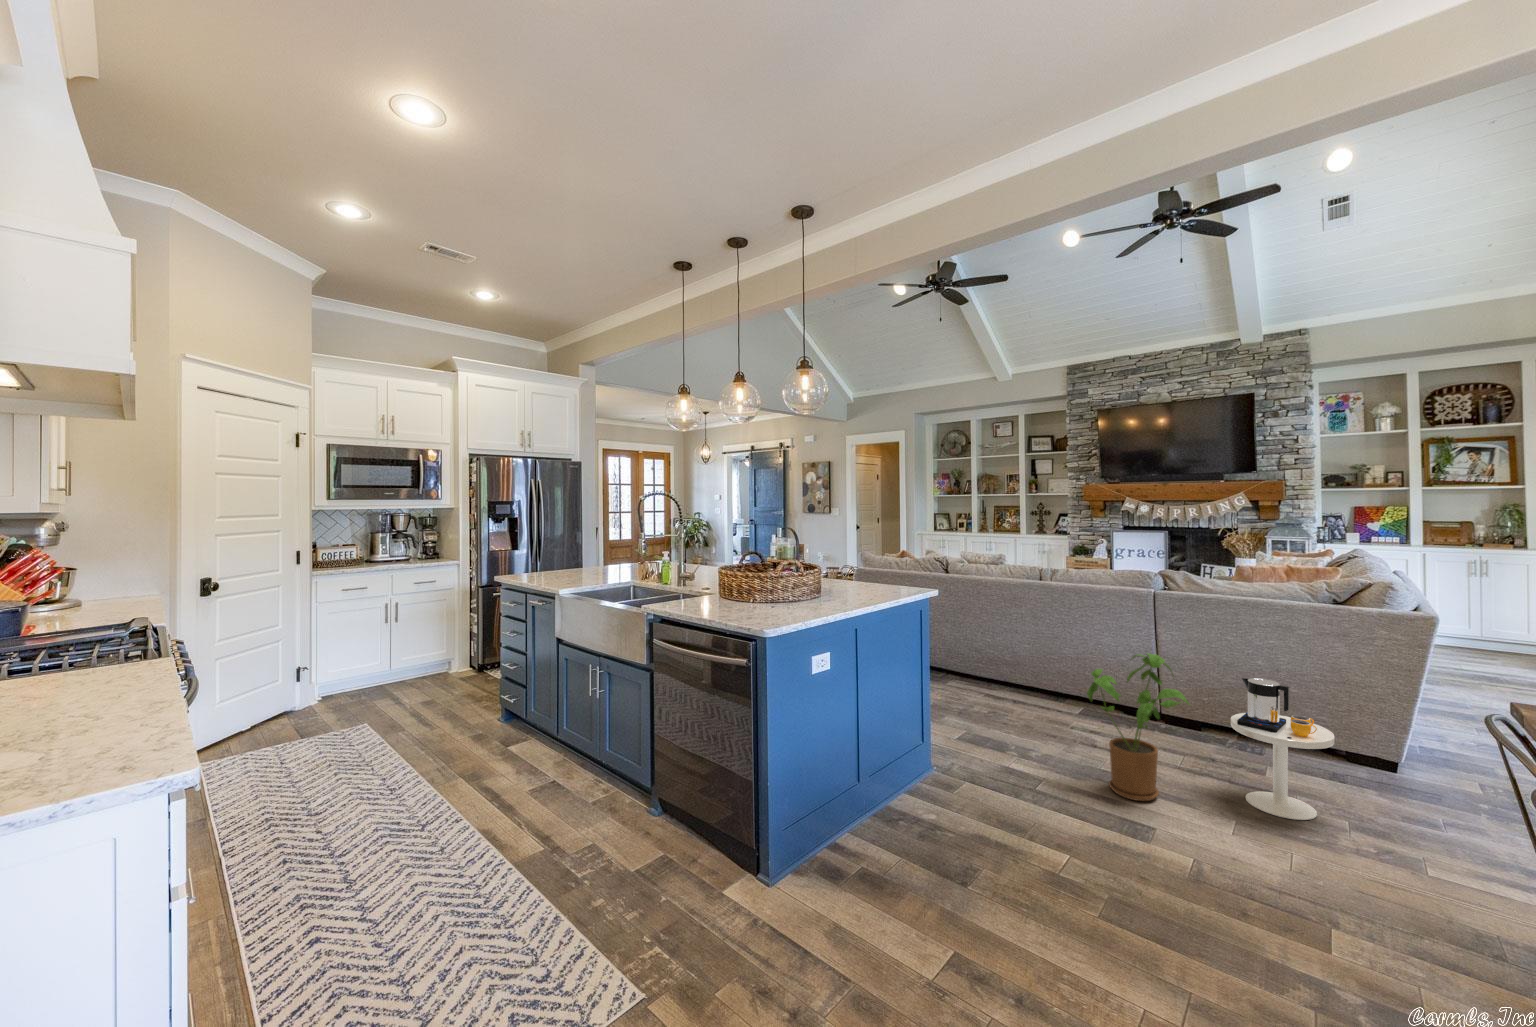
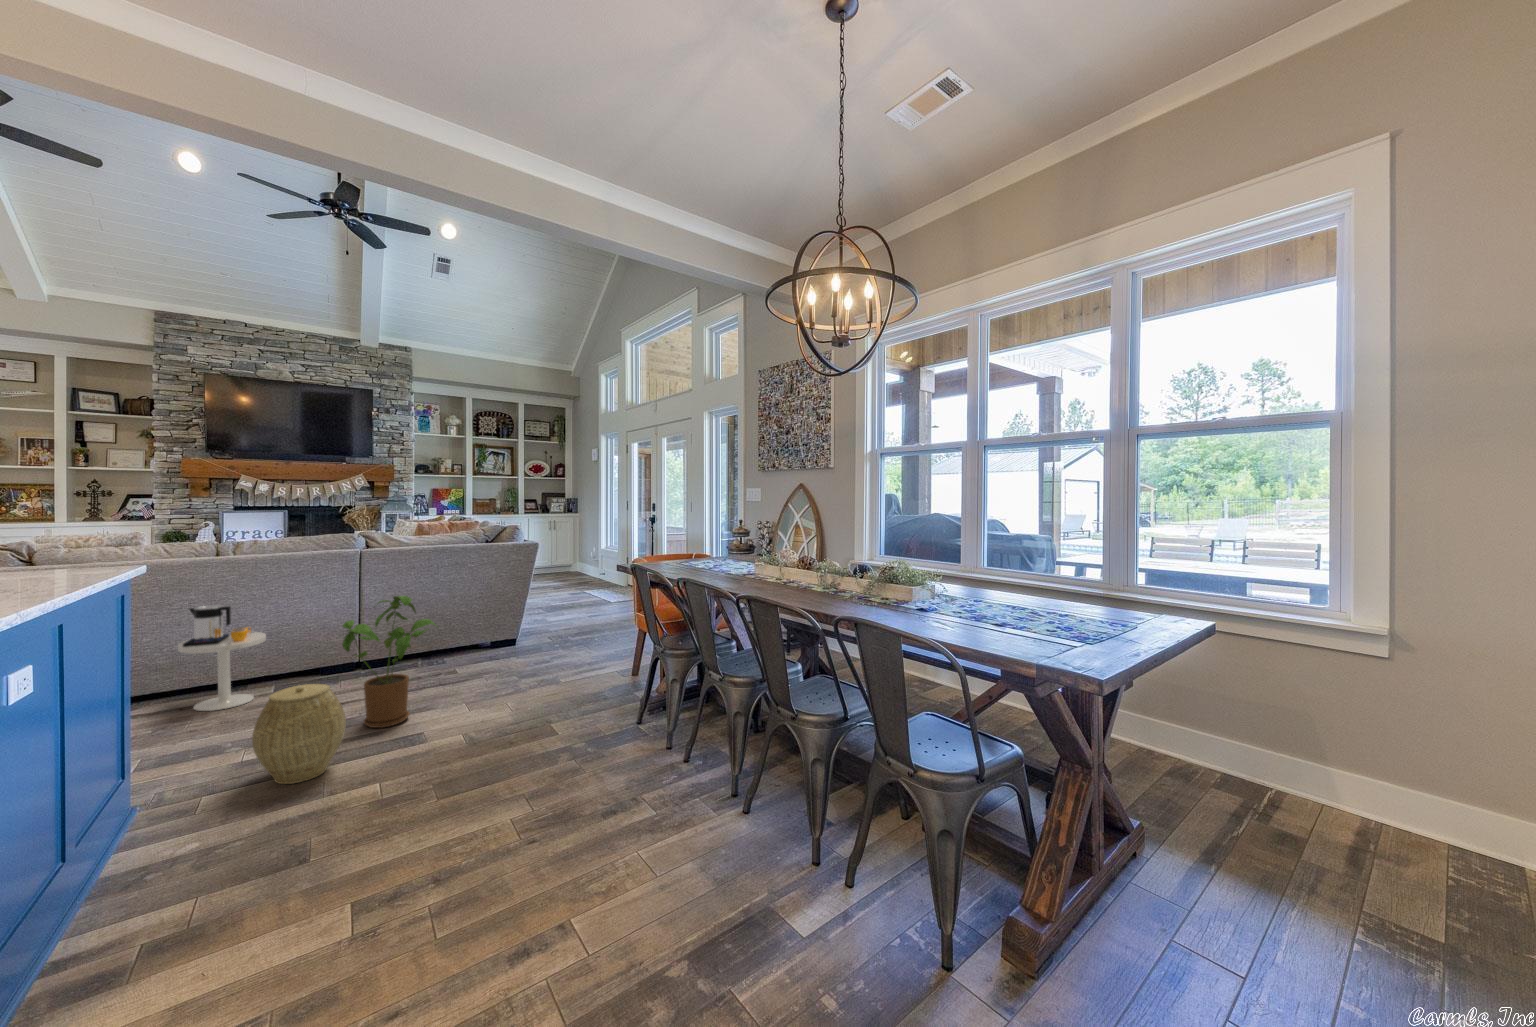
side table: present [1231,678,1335,820] -> present [178,605,266,711]
woven basket: none [990,720,1064,816] -> present [252,684,346,784]

